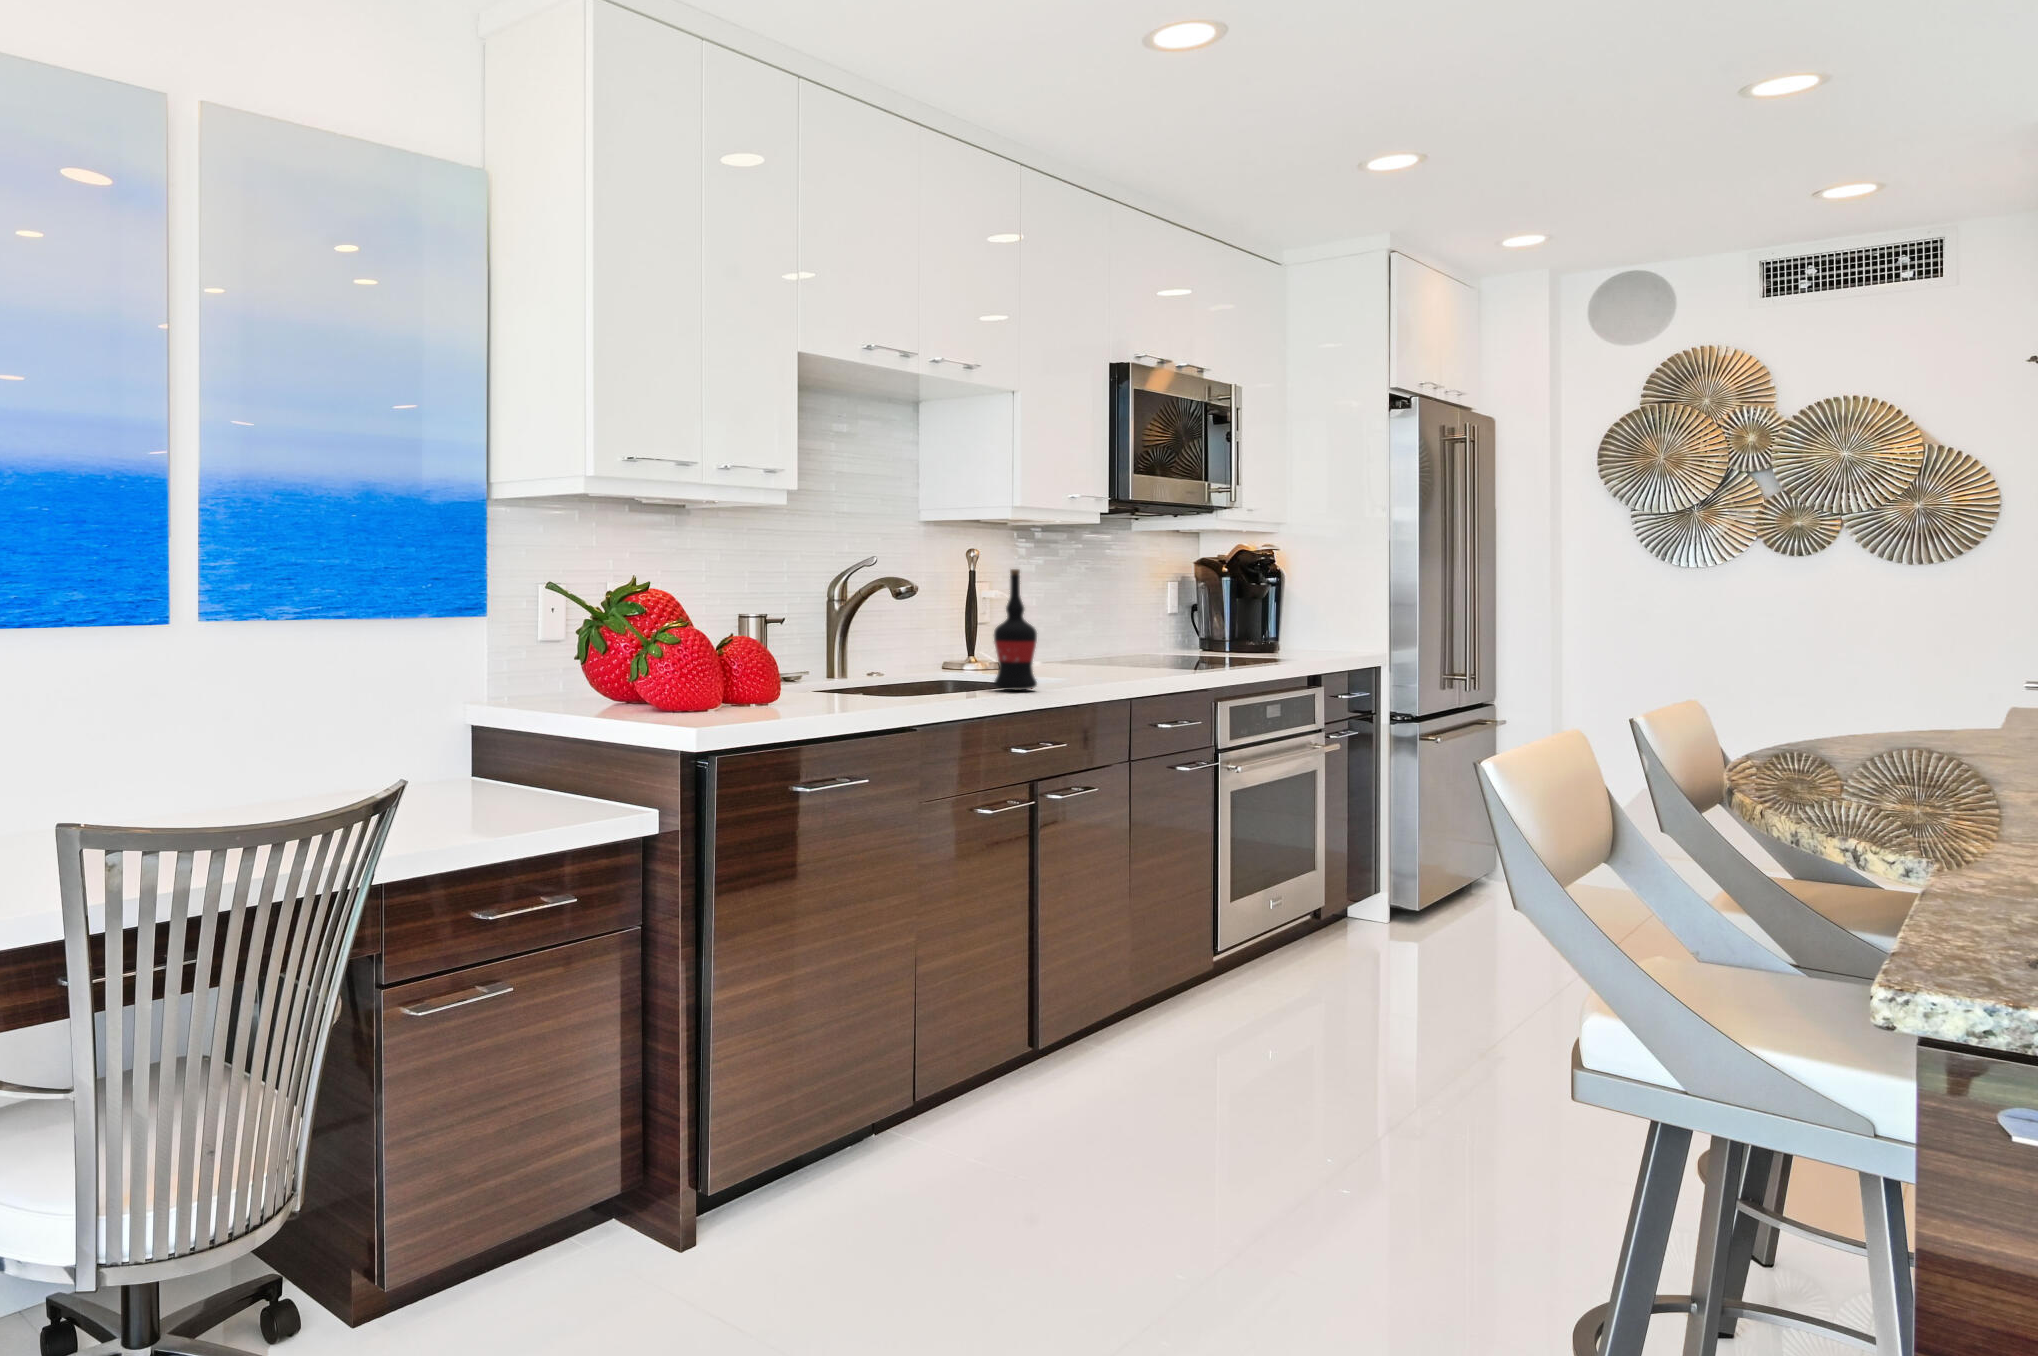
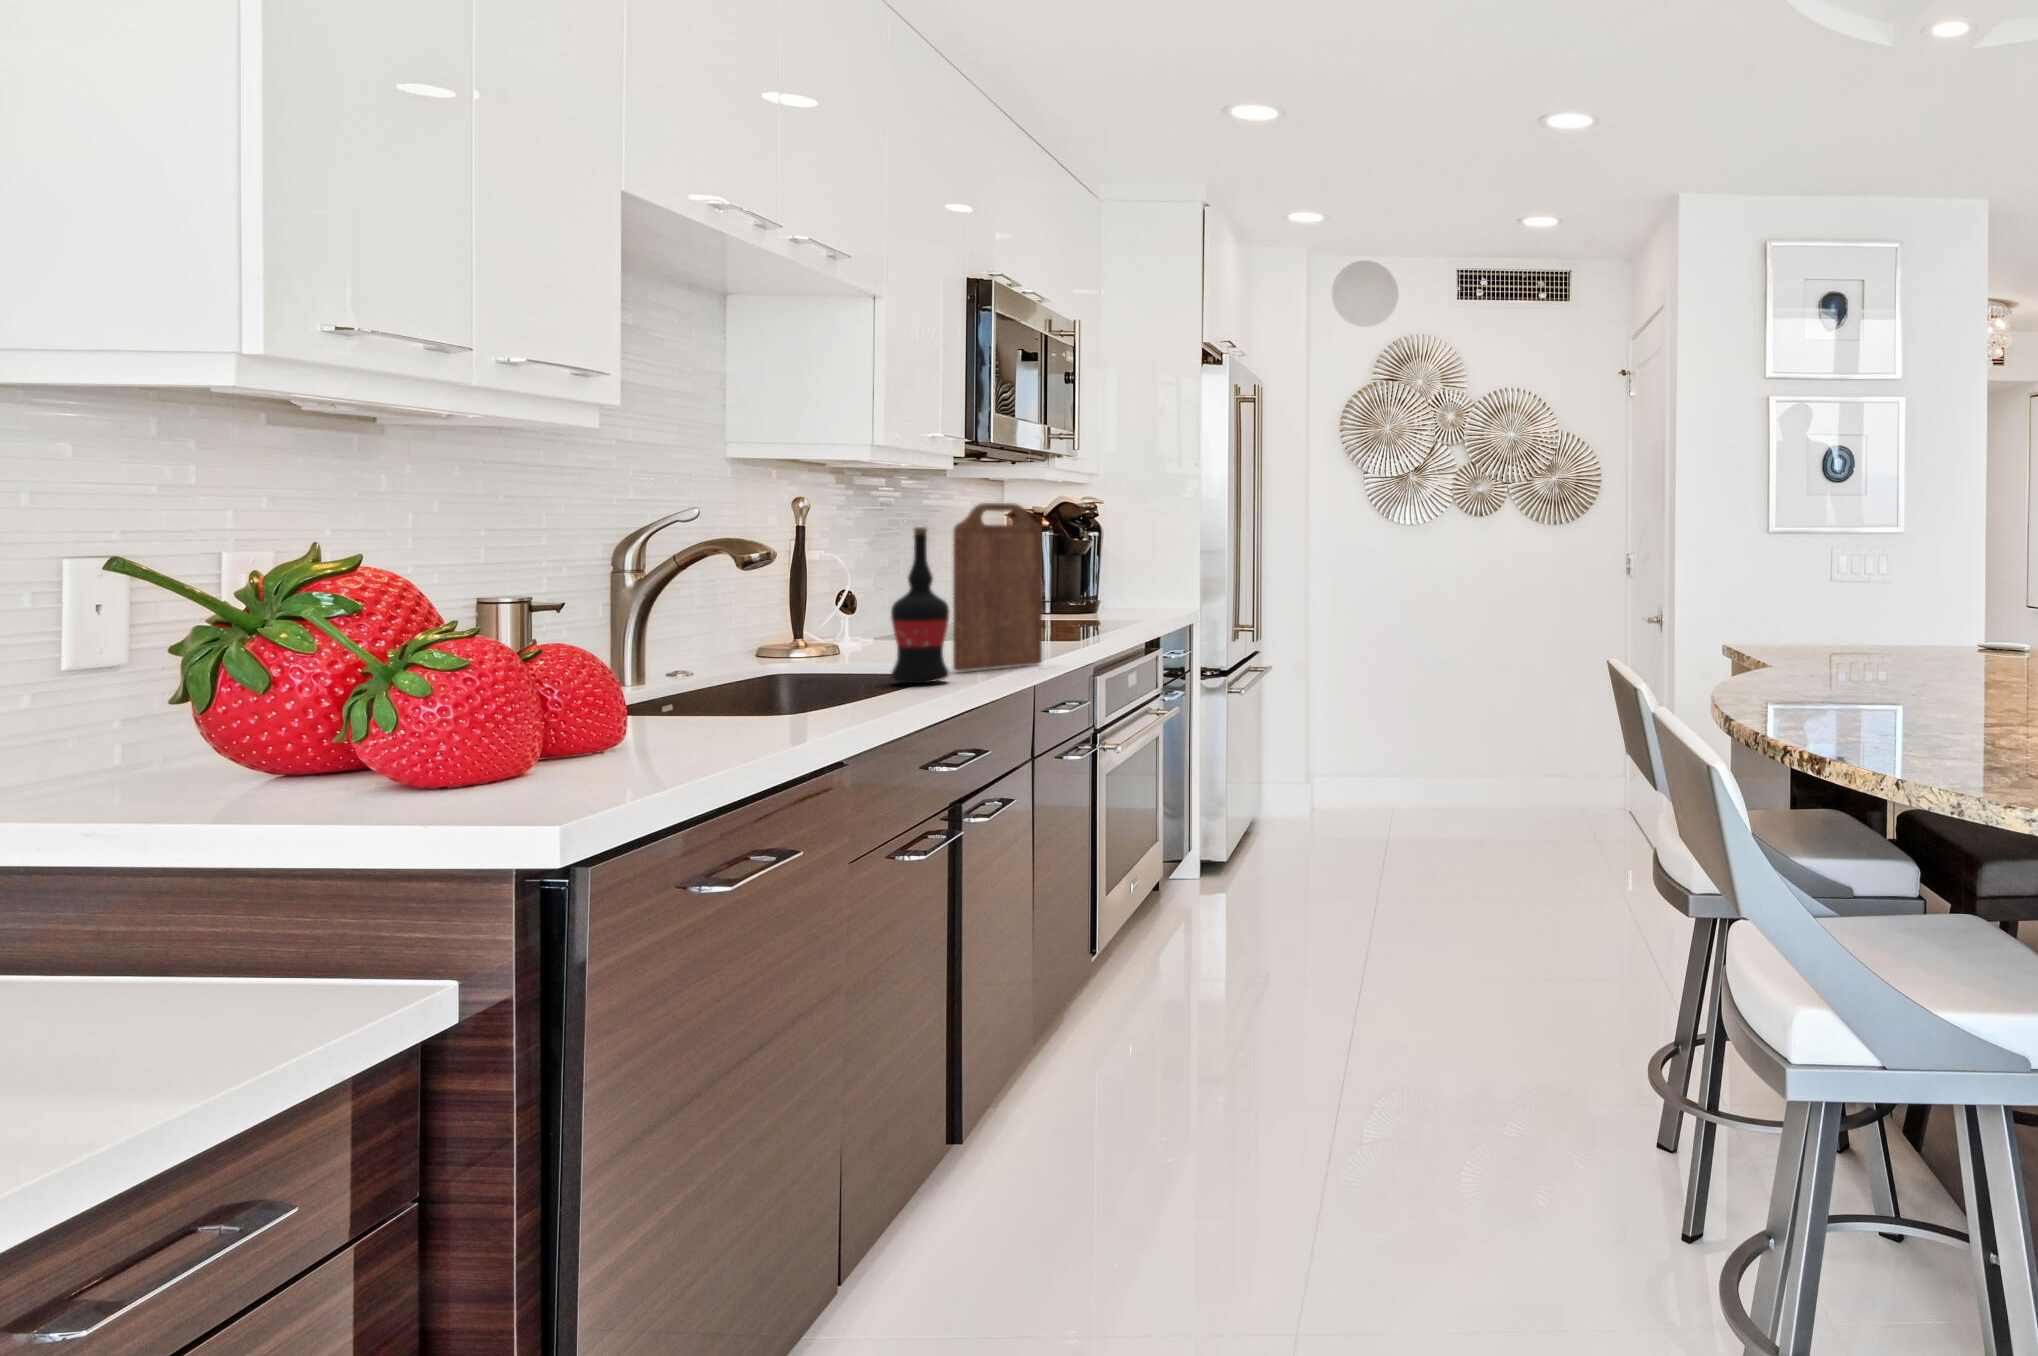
cutting board: none [1052,550,1130,686] -> present [953,503,1042,672]

